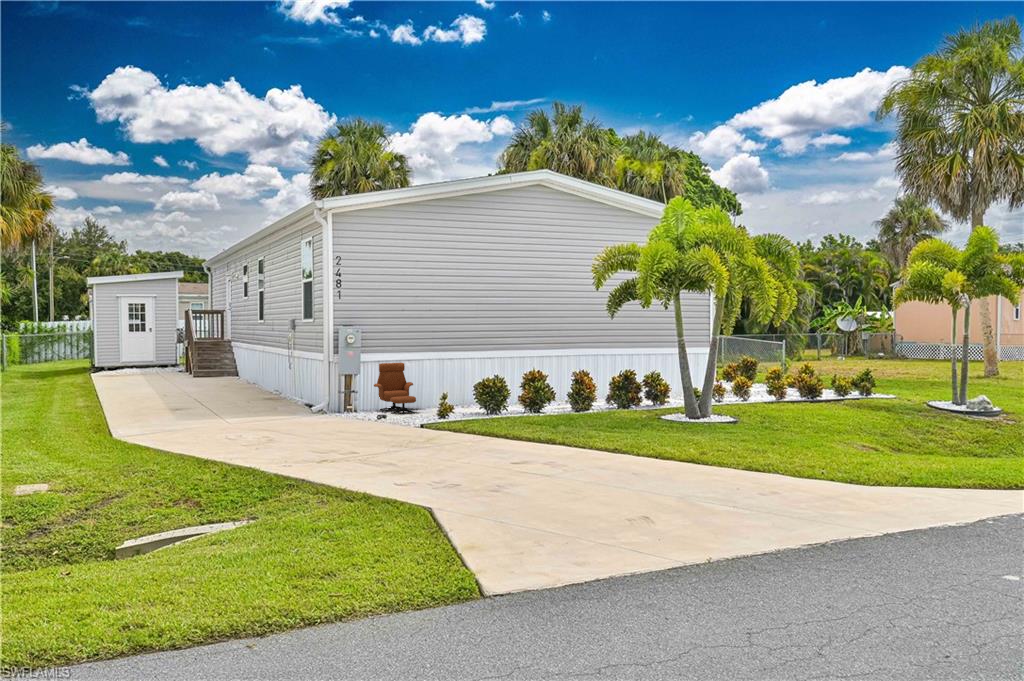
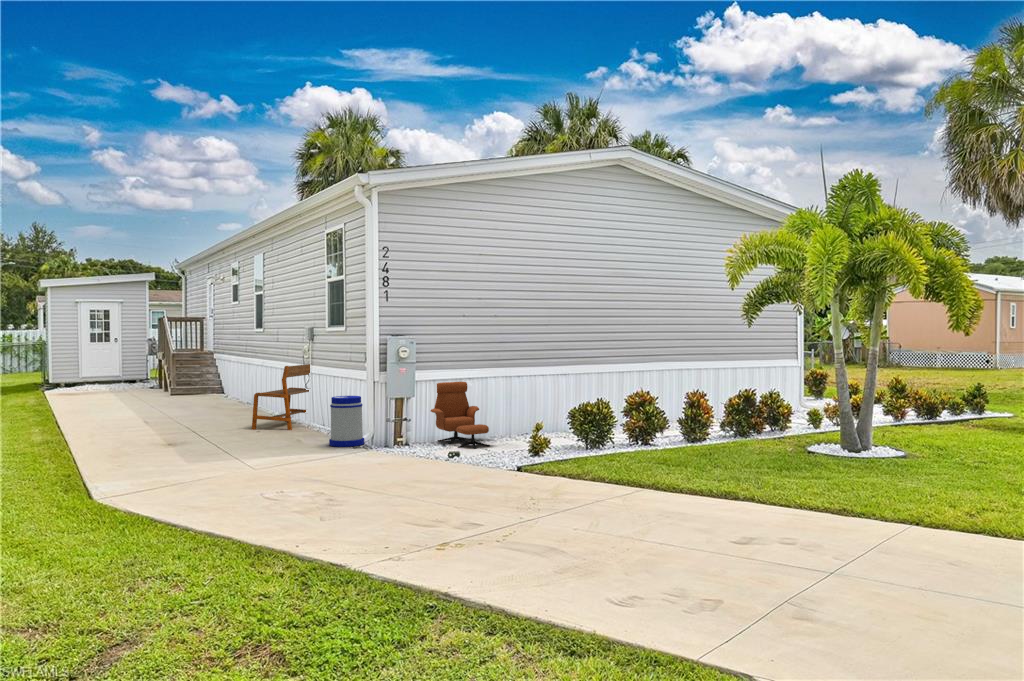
bench: none [243,348,301,402] -> present [252,364,310,430]
trash can: none [294,373,322,412] -> present [329,396,364,447]

